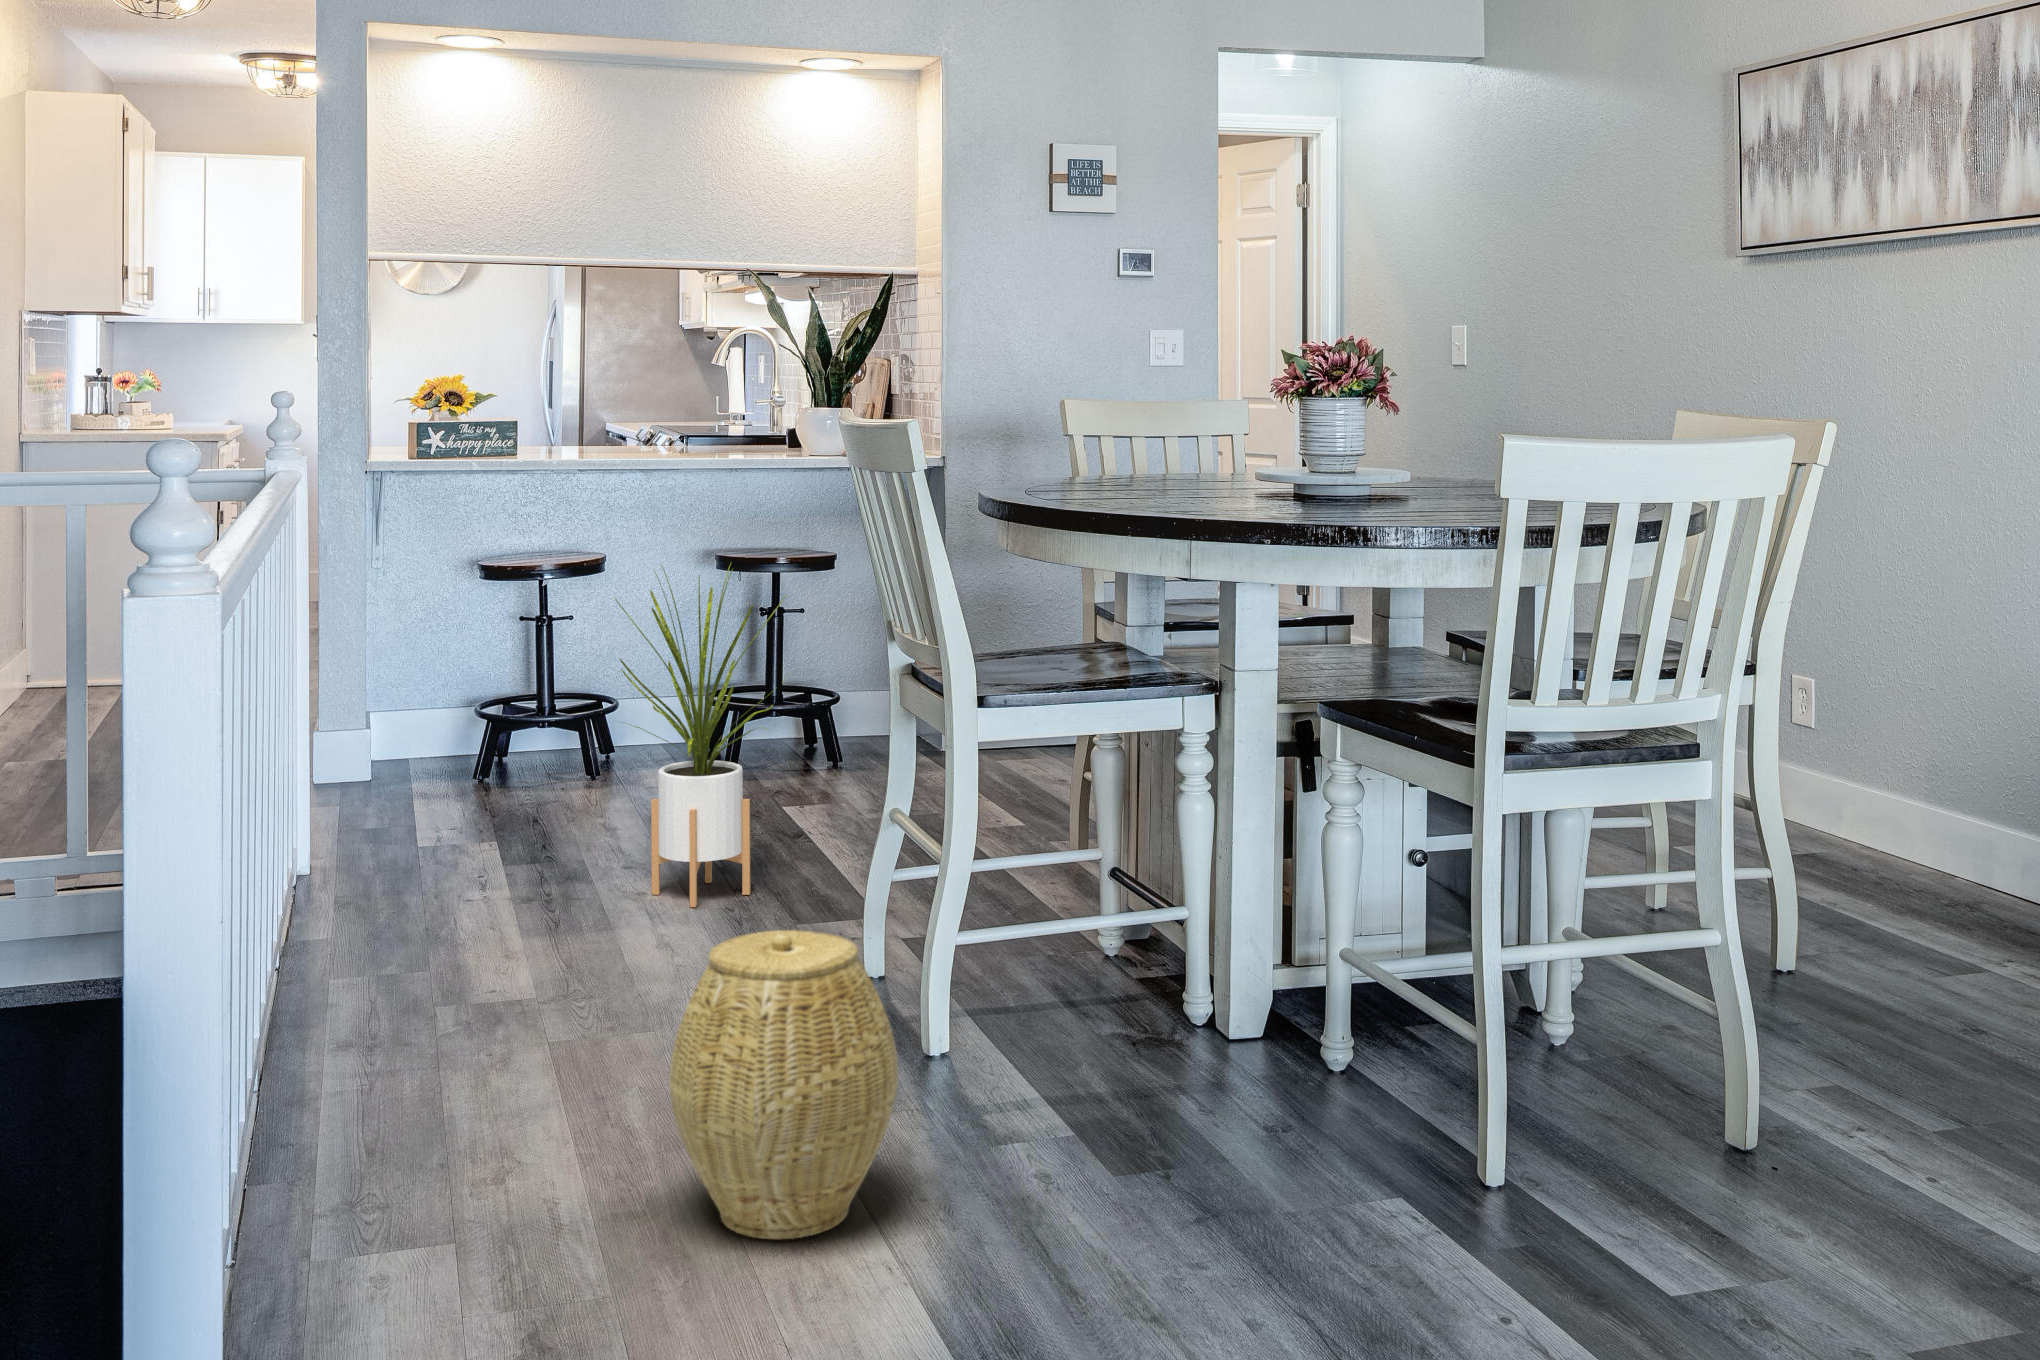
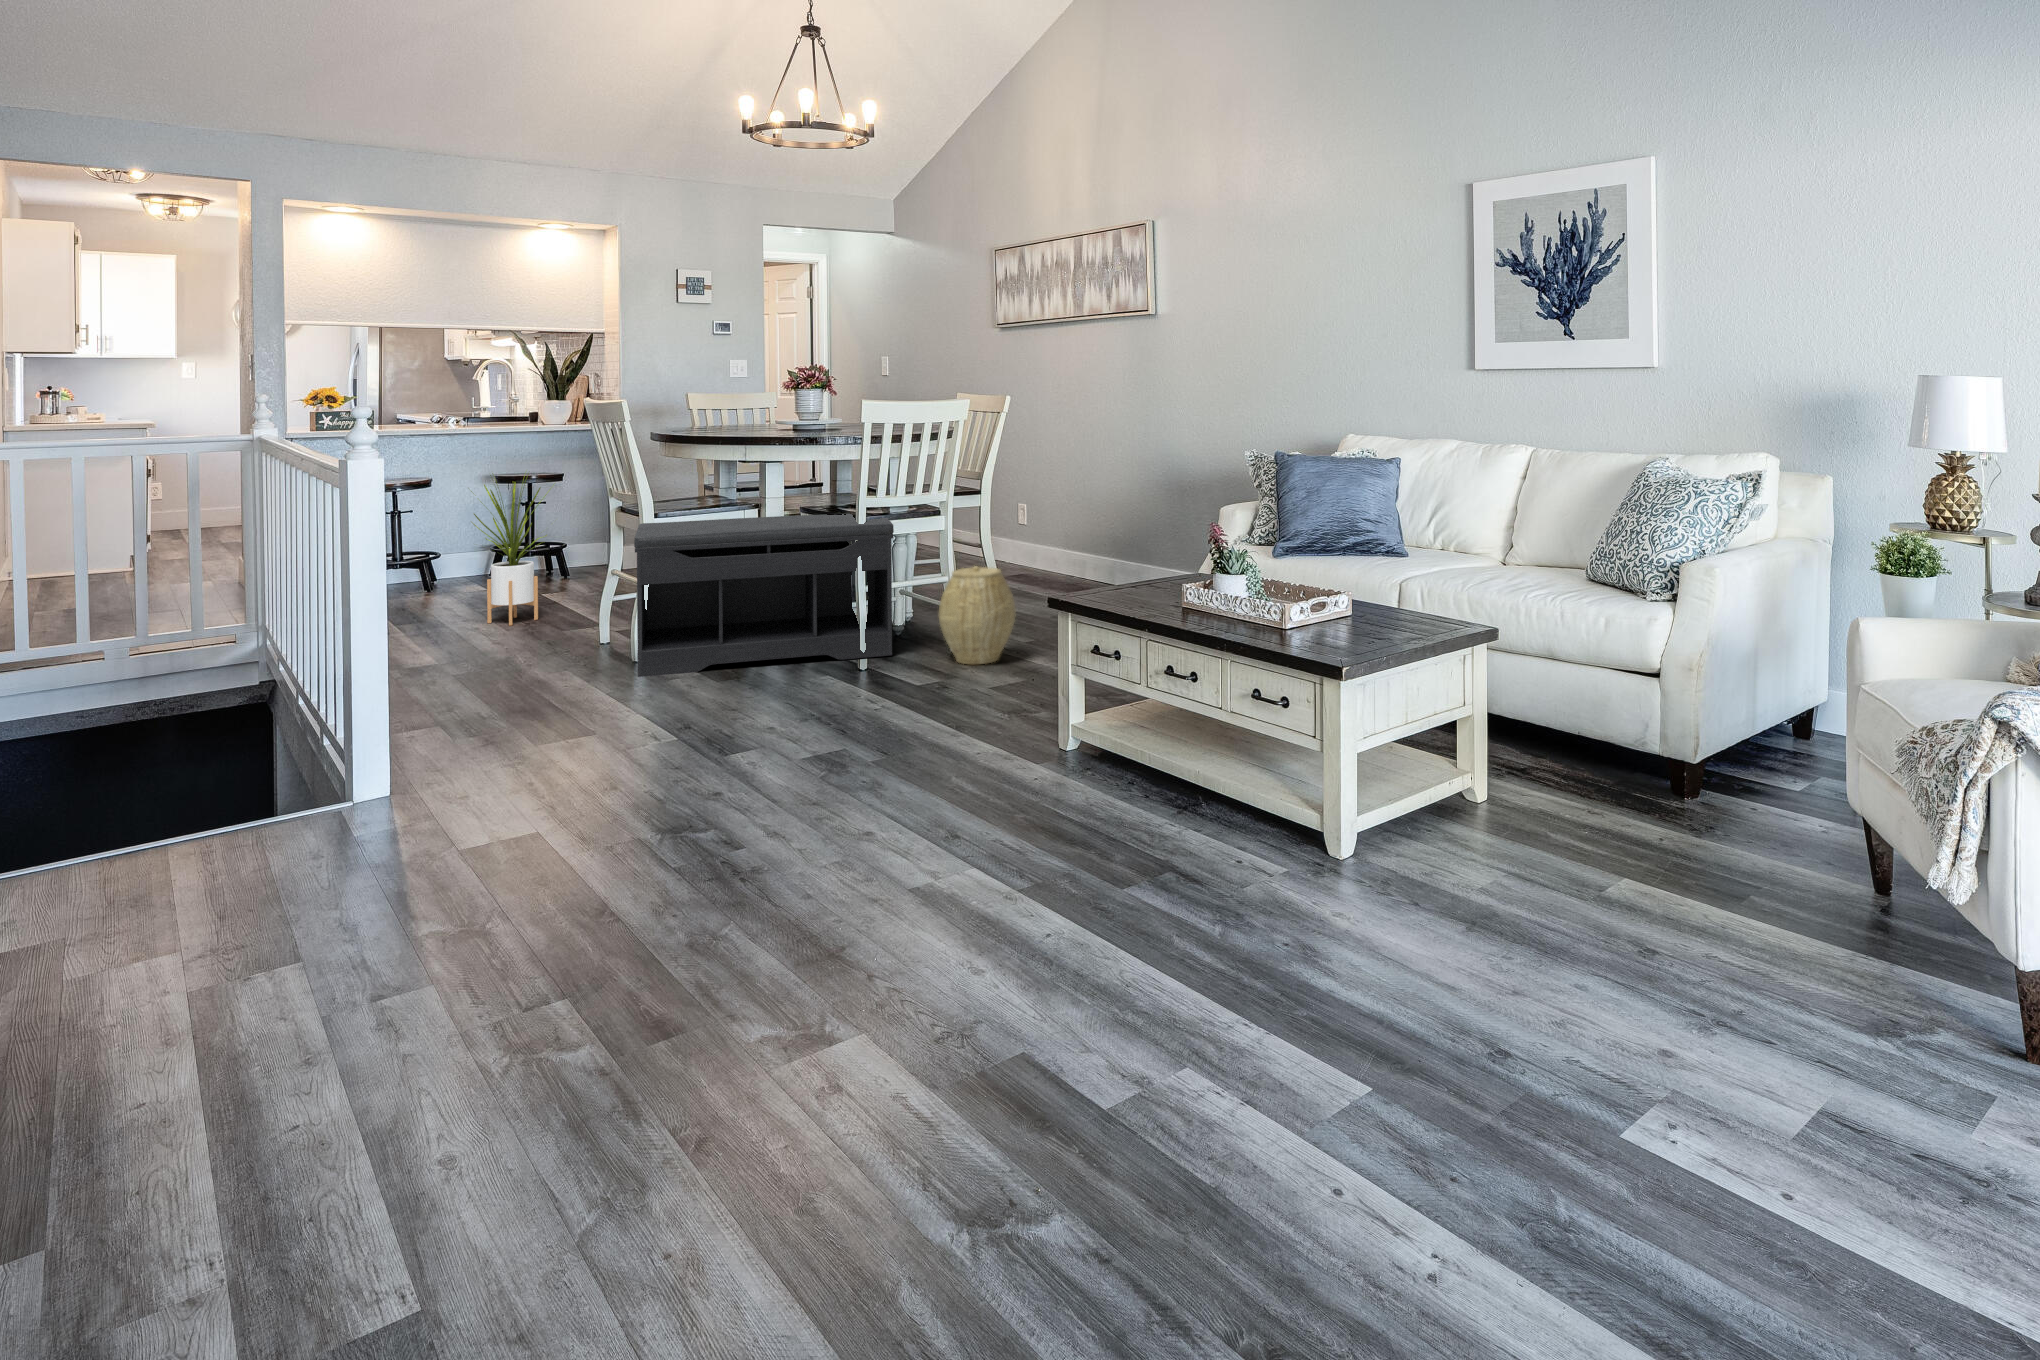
bench: none [917,726,1581,1150] -> present [634,513,894,677]
woven basket: present [669,930,898,1239] -> present [939,566,1016,664]

